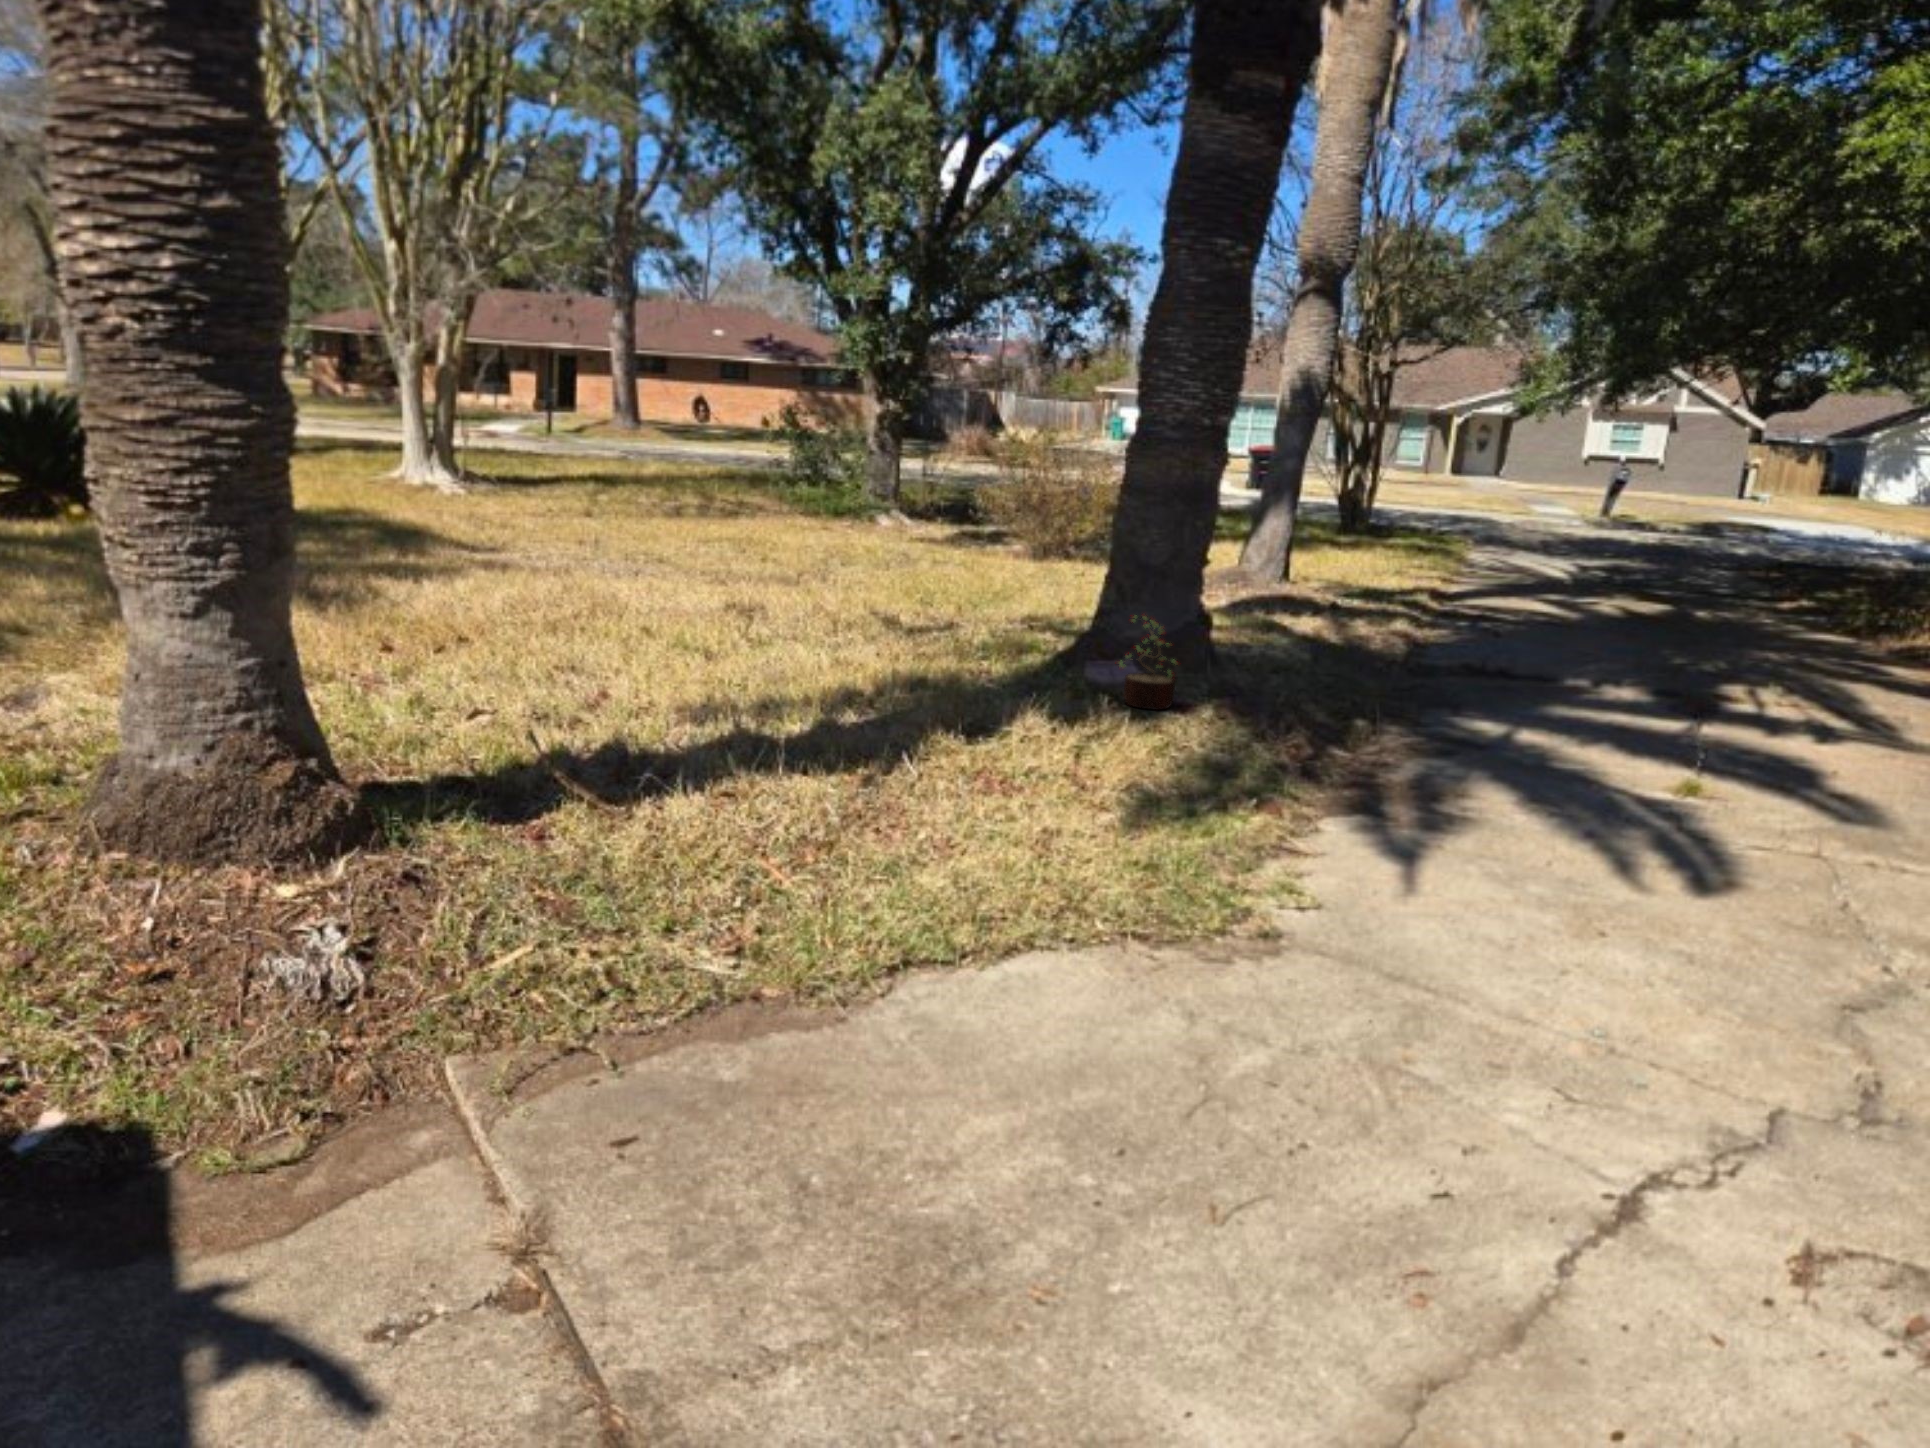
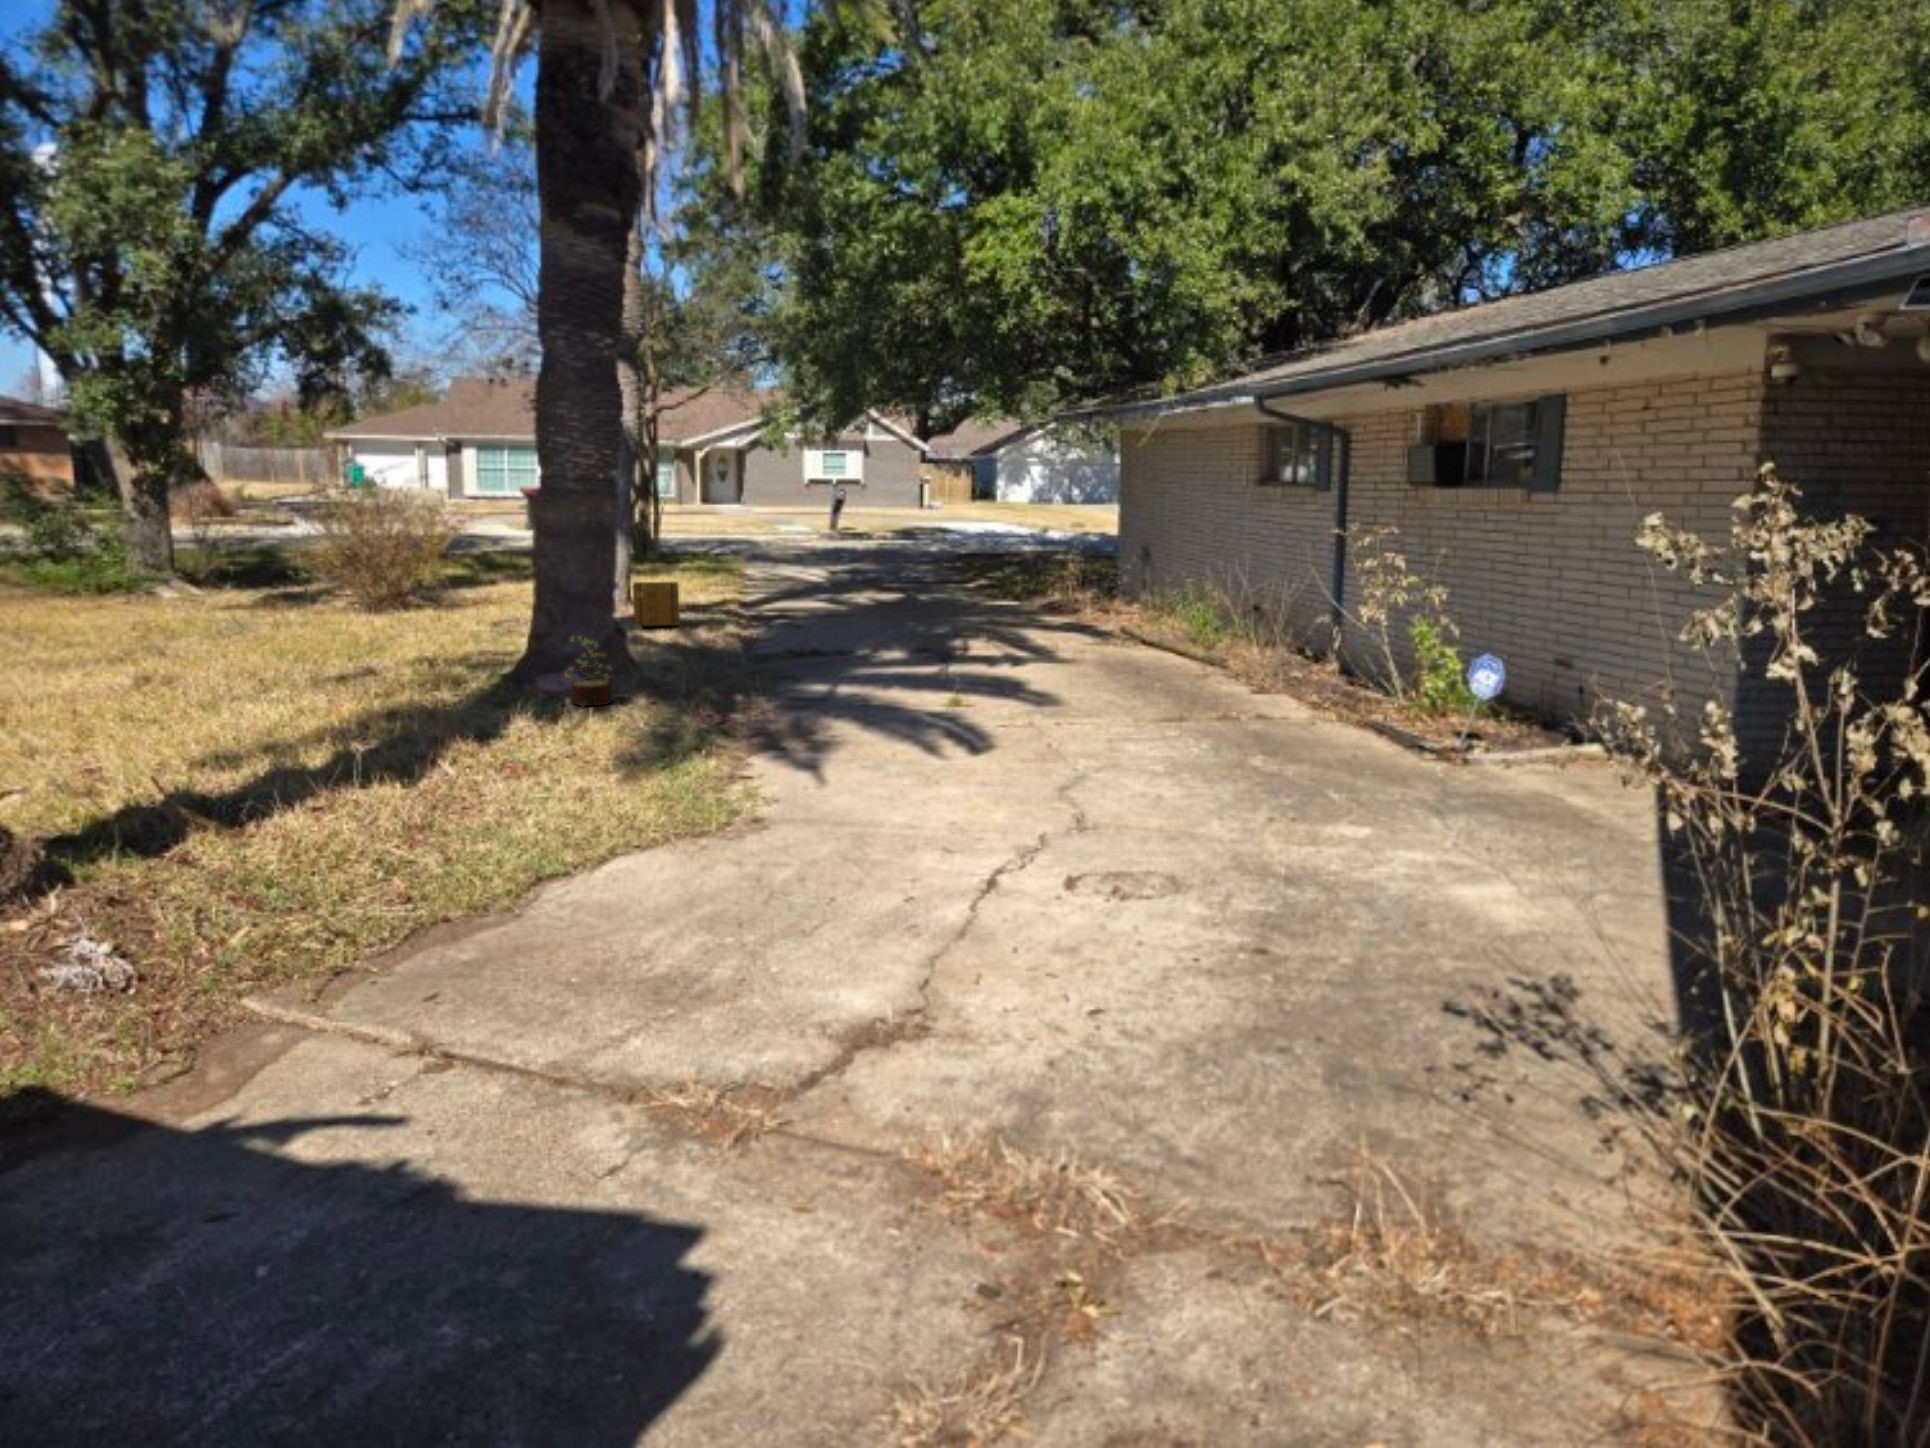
cardboard box: none [1284,554,1352,616] -> present [632,582,680,627]

